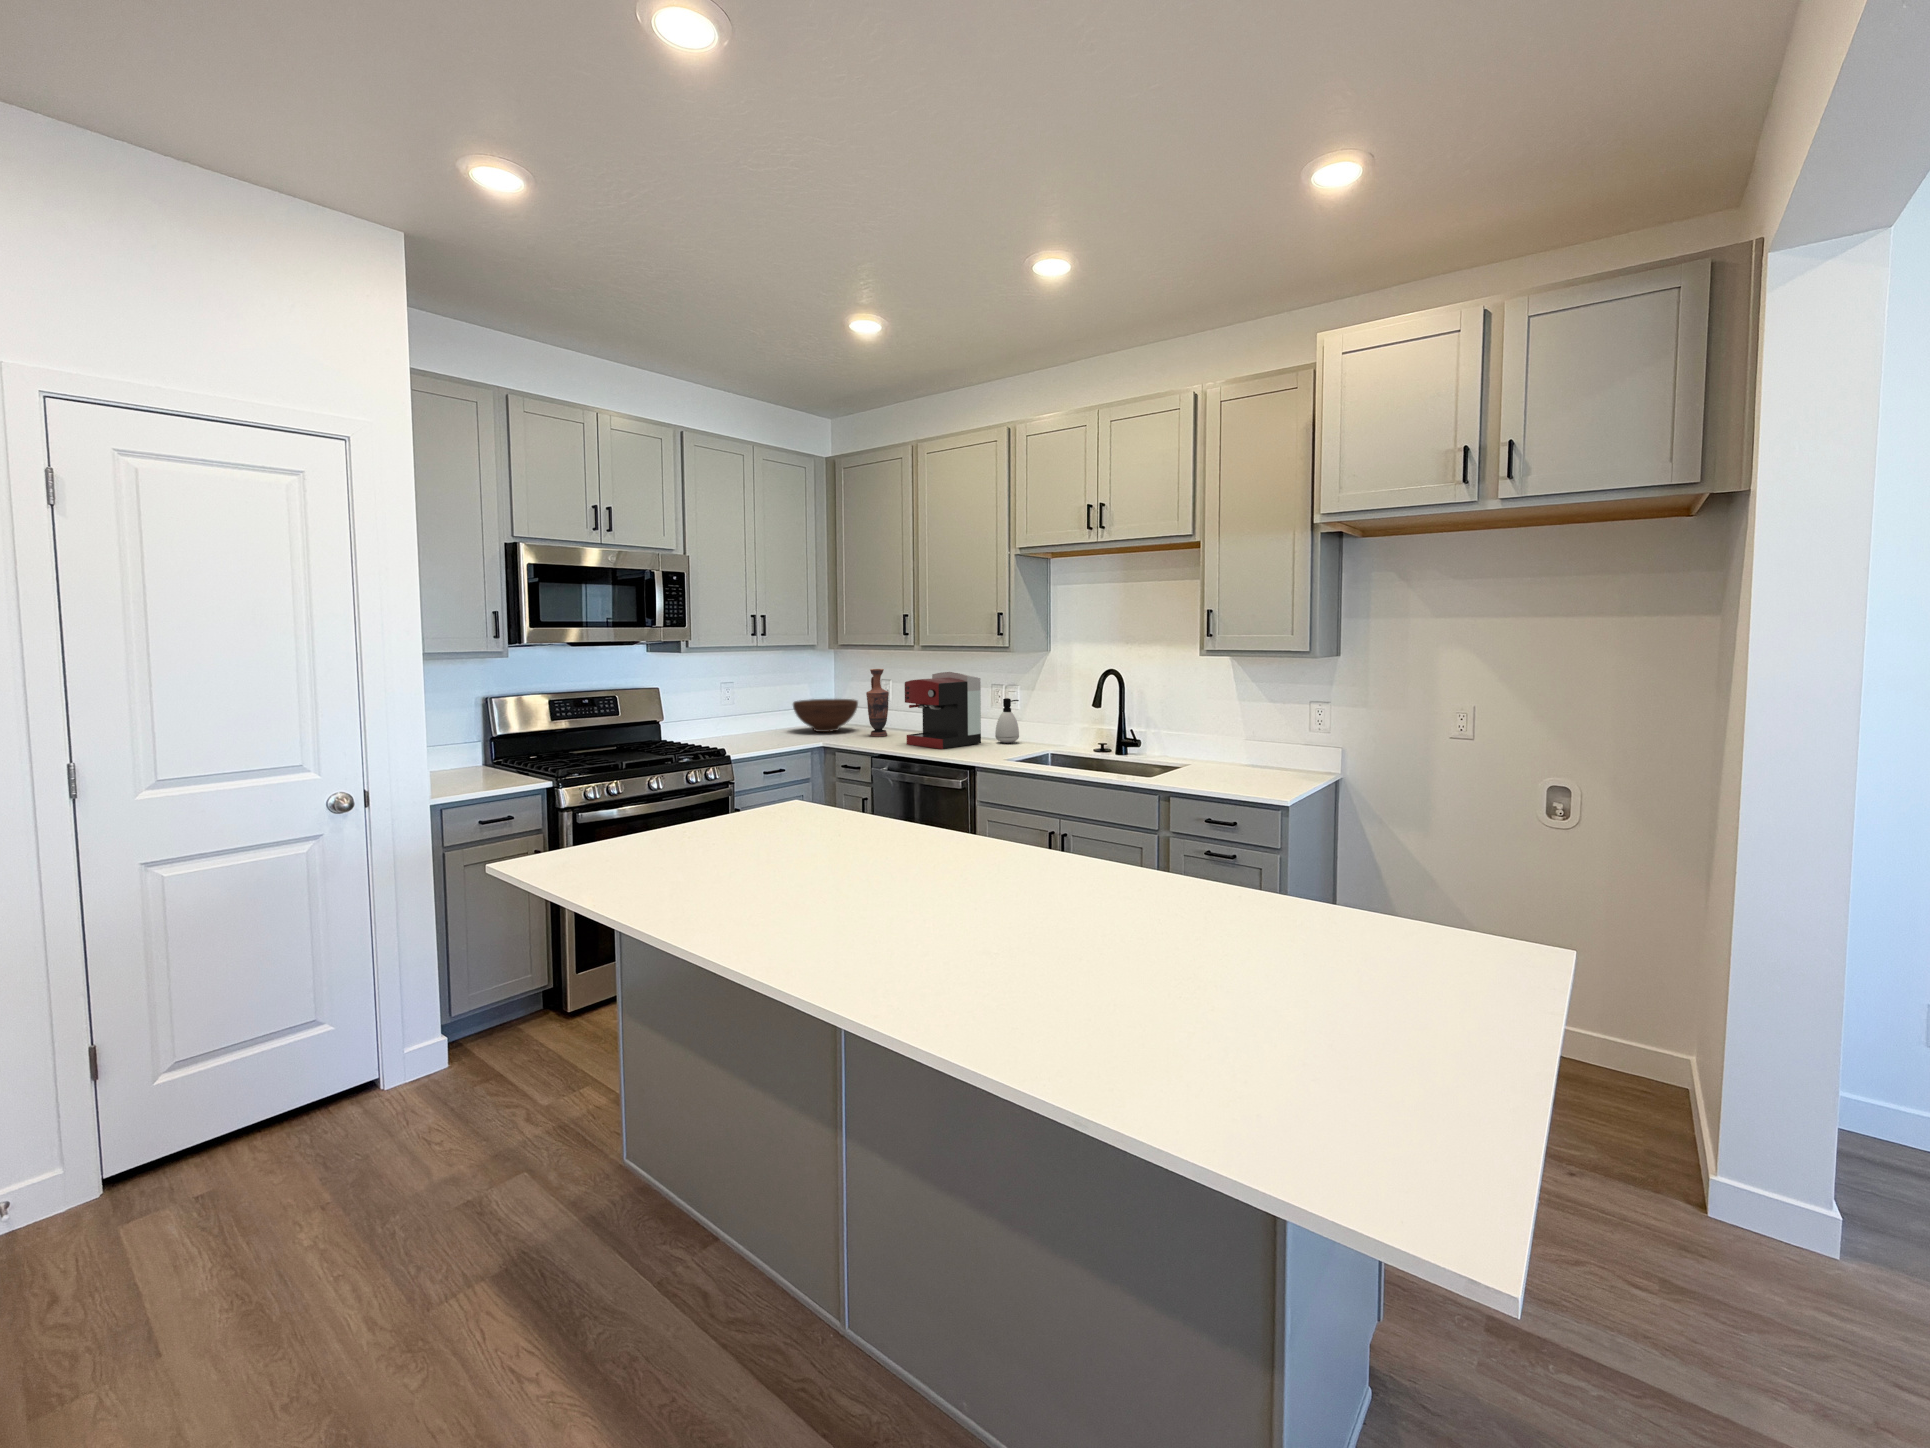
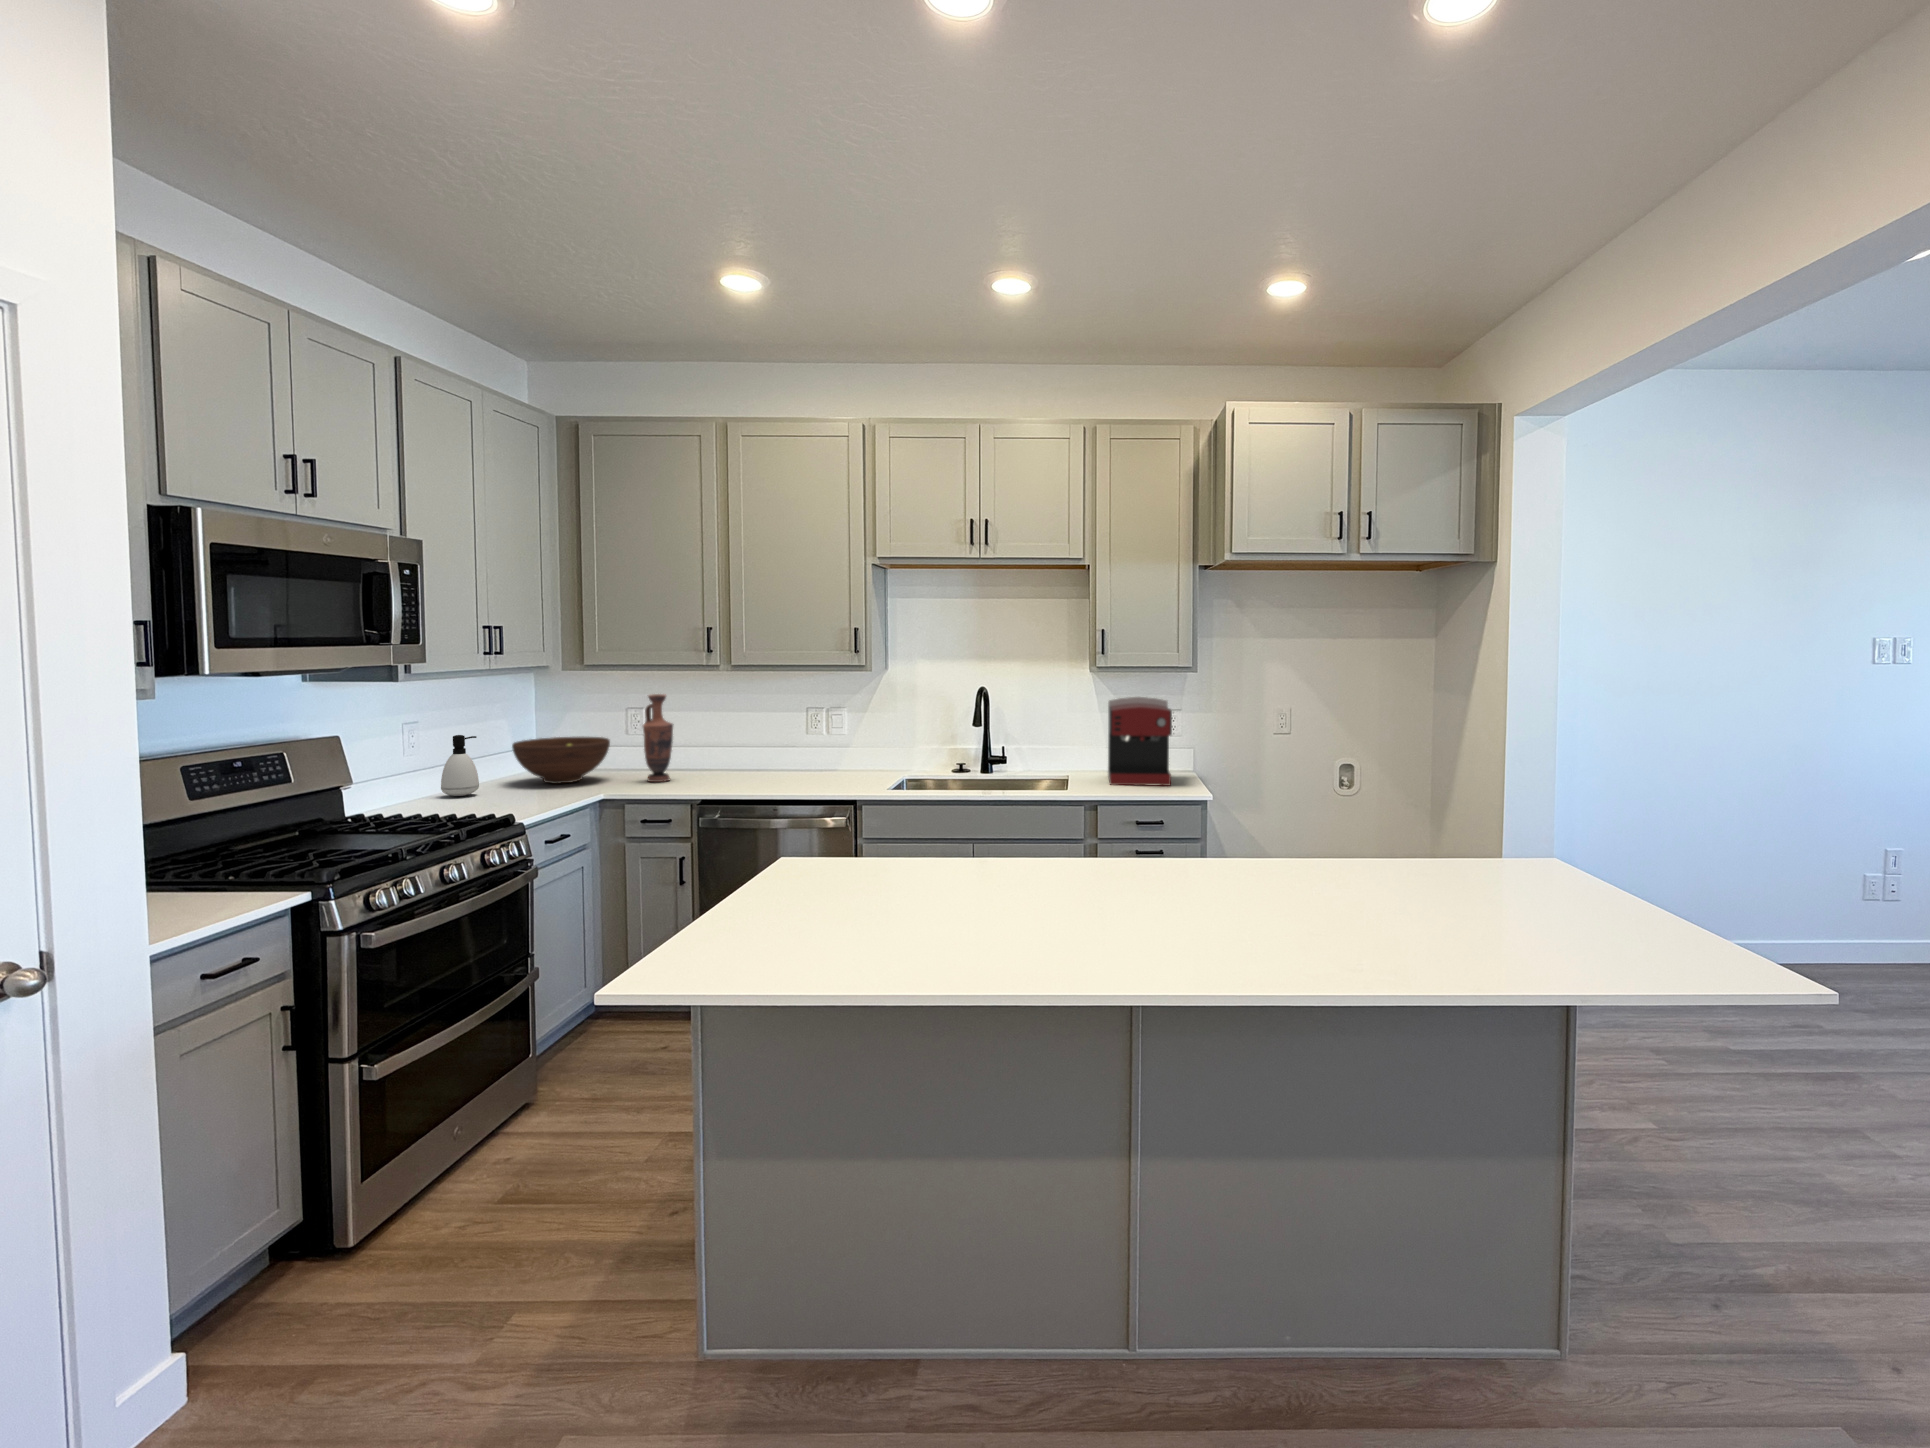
coffee maker: present [905,672,981,749] -> present [1108,697,1172,786]
soap dispenser: present [995,698,1019,743] -> present [441,735,479,796]

